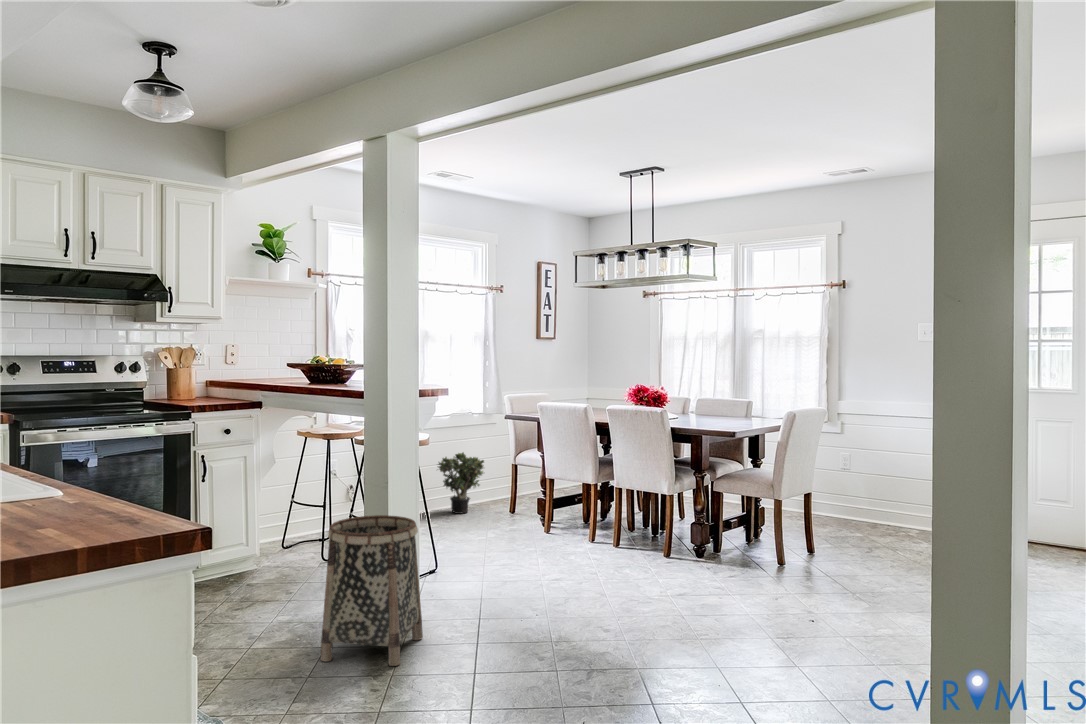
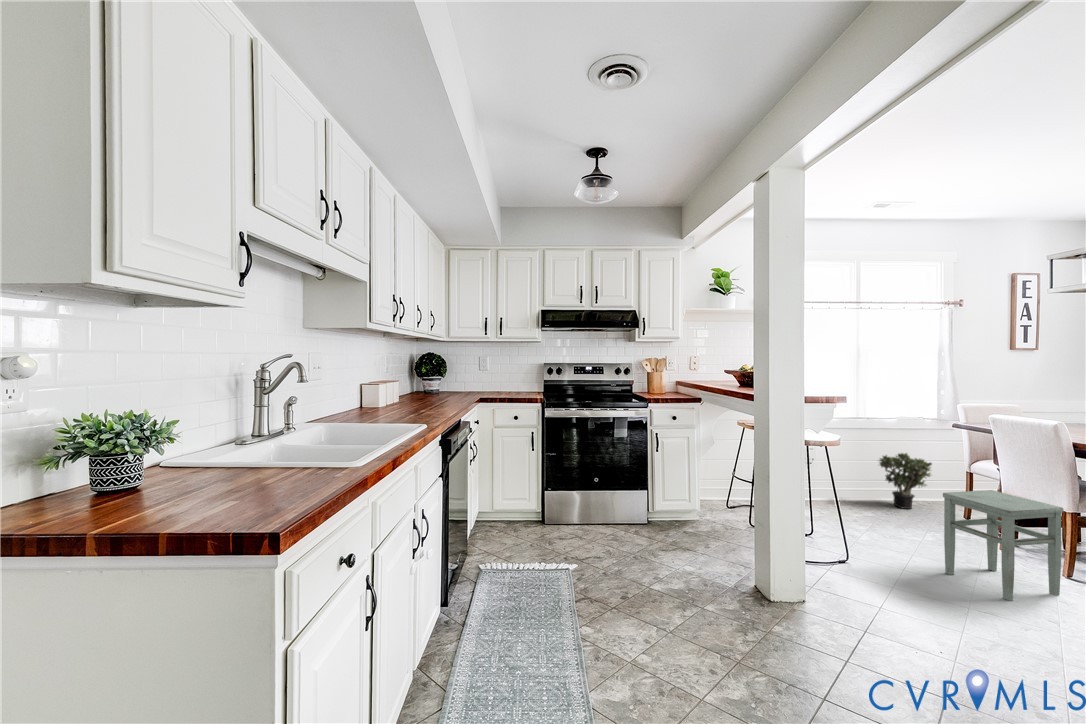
stool: none [513,473,591,566] -> present [943,490,1063,601]
basket: present [321,515,423,666] -> none [689,504,792,654]

